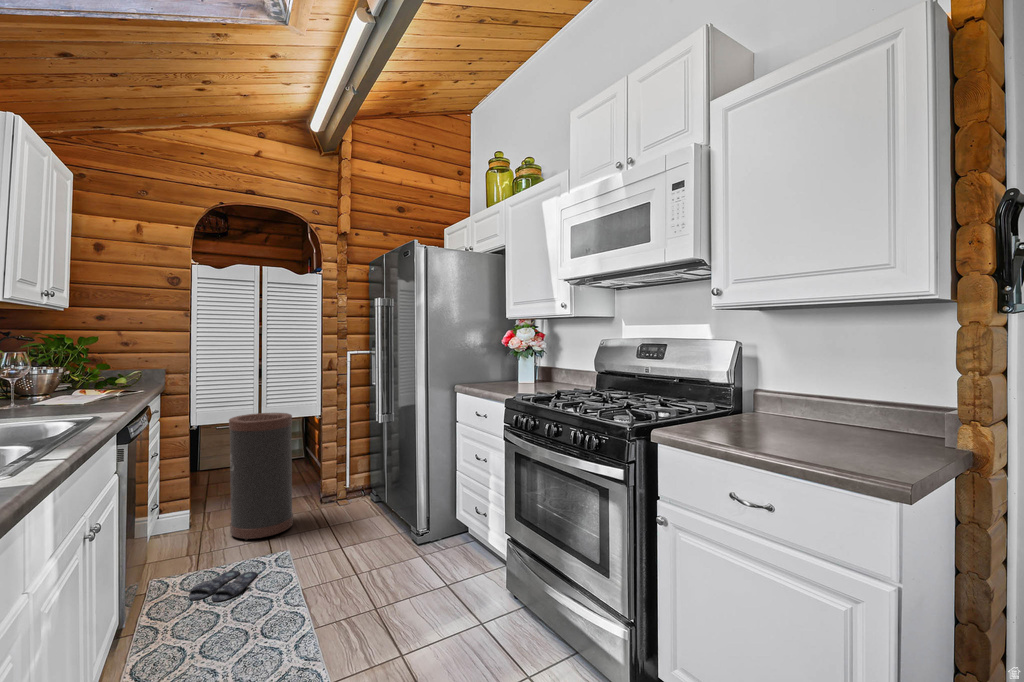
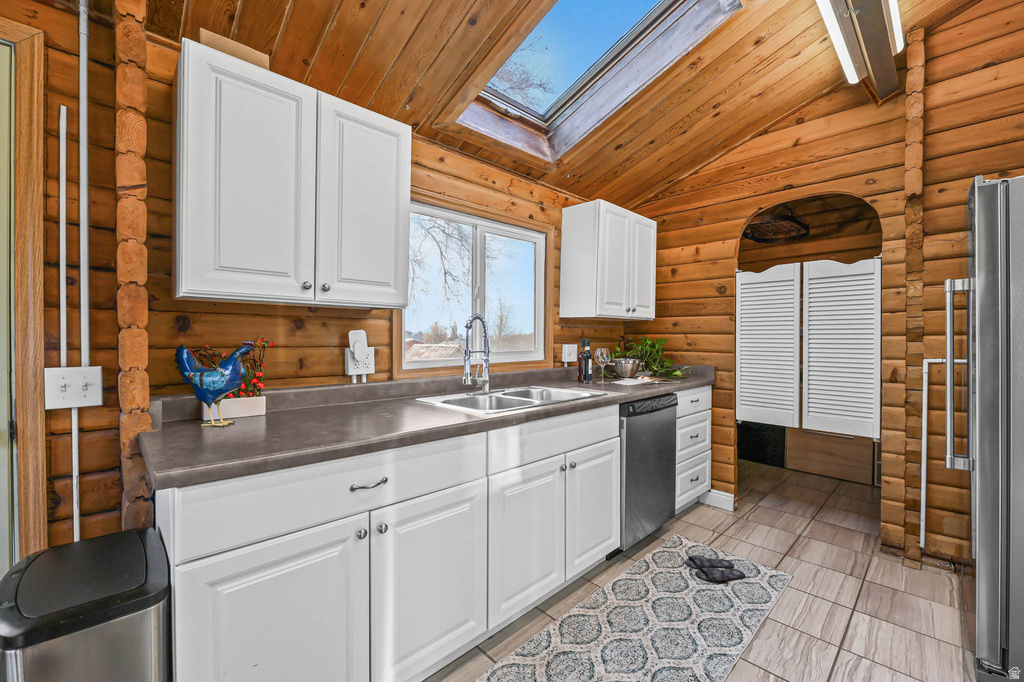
trash can: present [229,413,293,540] -> none [757,429,827,556]

